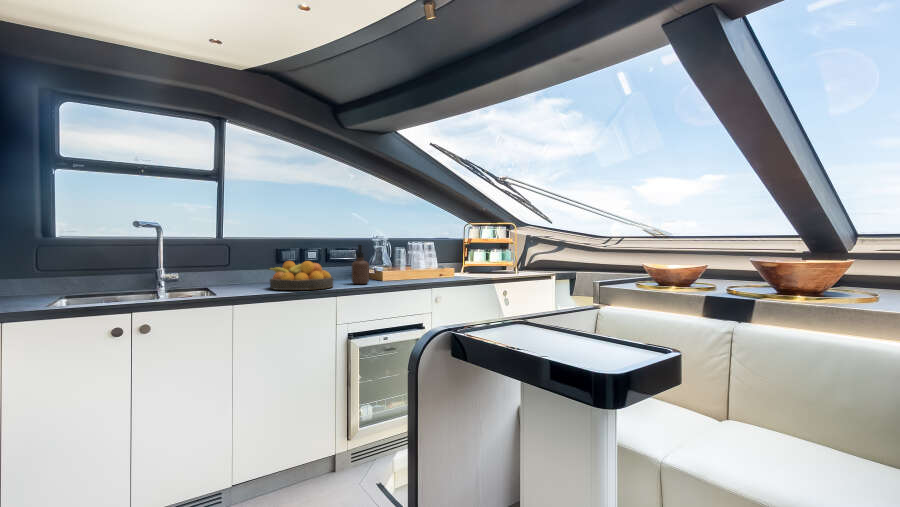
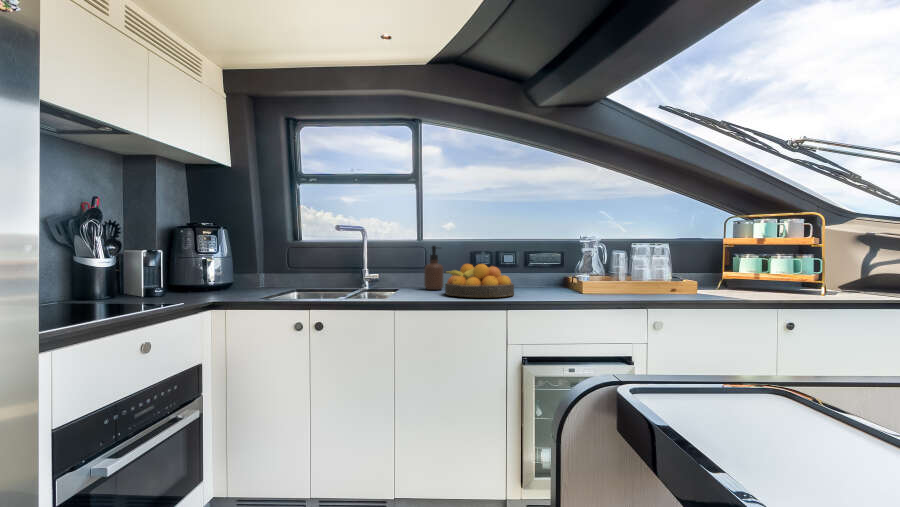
soap dispenser: present [352,245,369,284] -> present [424,246,443,290]

